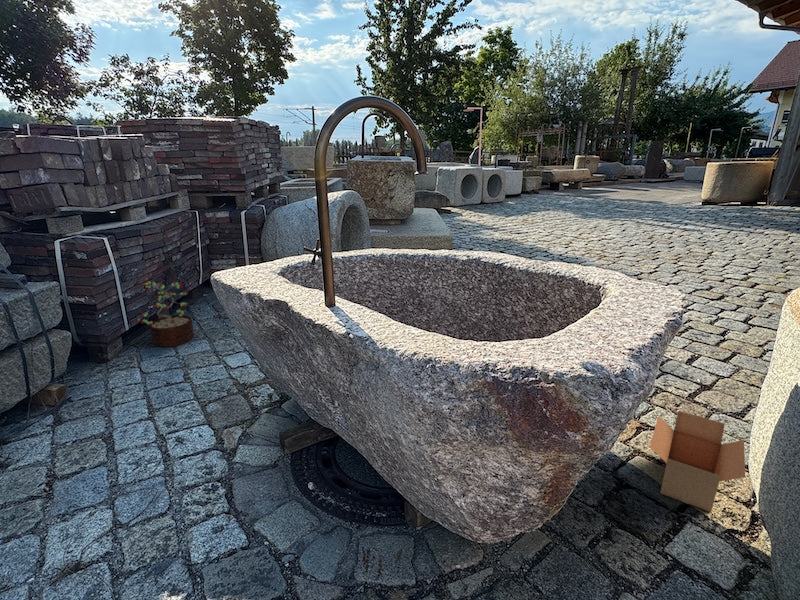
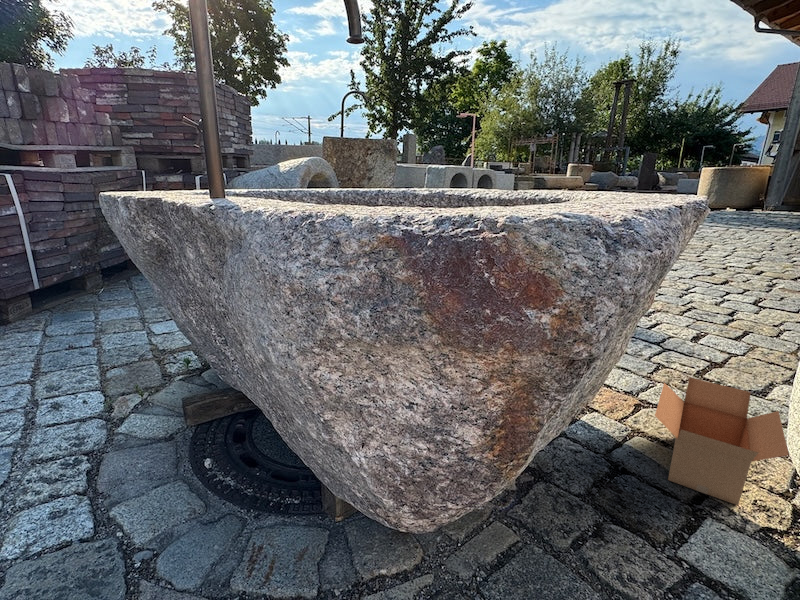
decorative plant: present [141,280,194,347] -> none [66,234,133,313]

